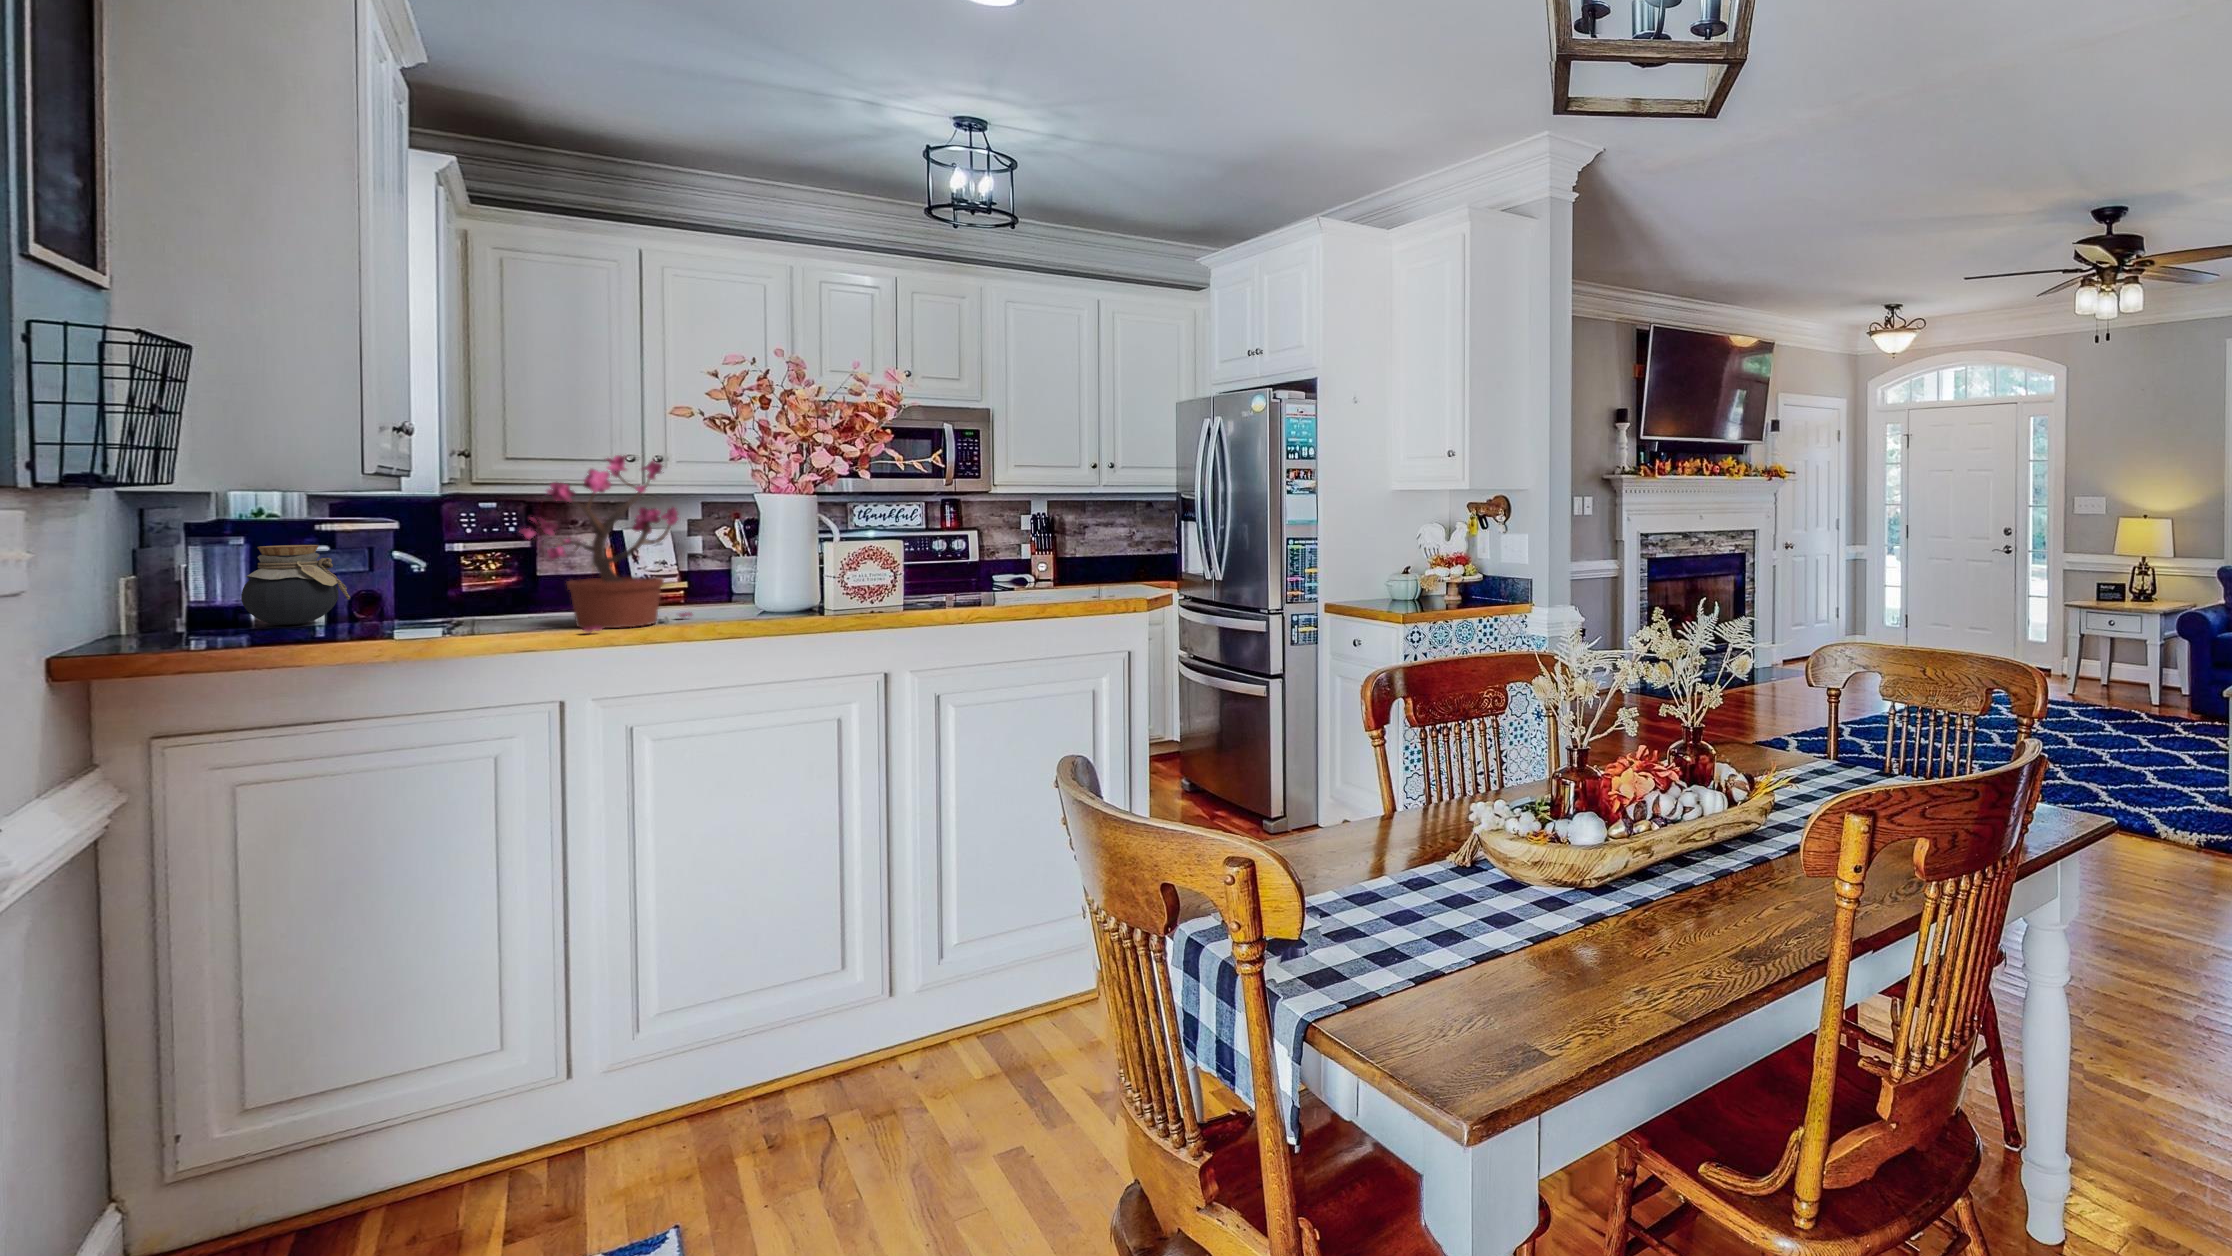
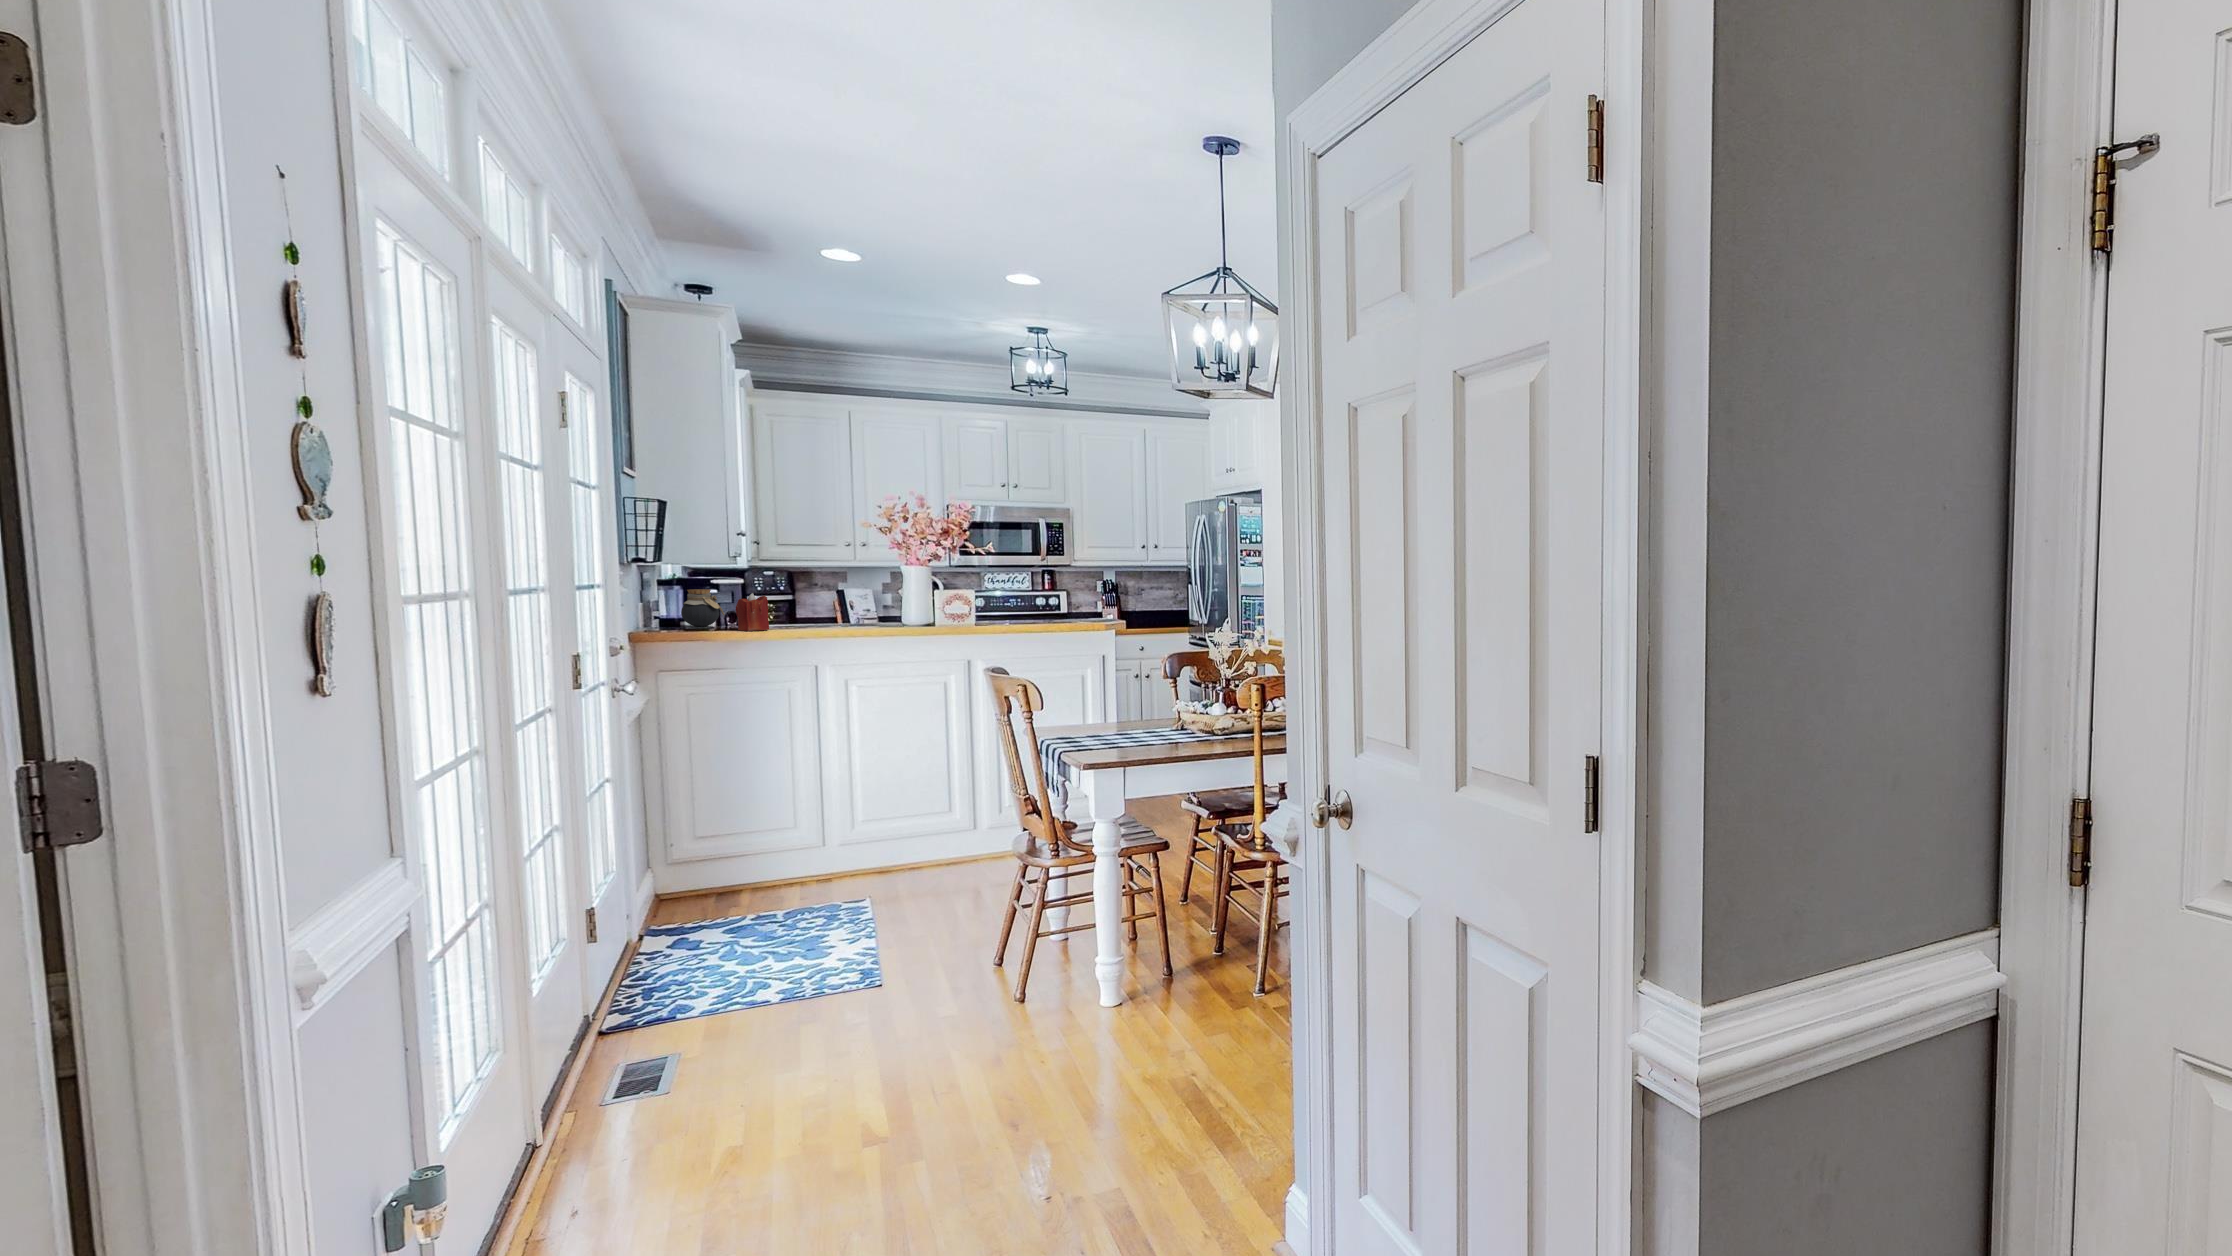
potted plant: present [519,455,692,632] -> none [795,546,875,632]
candle: none [371,553,453,635] -> present [736,593,769,631]

